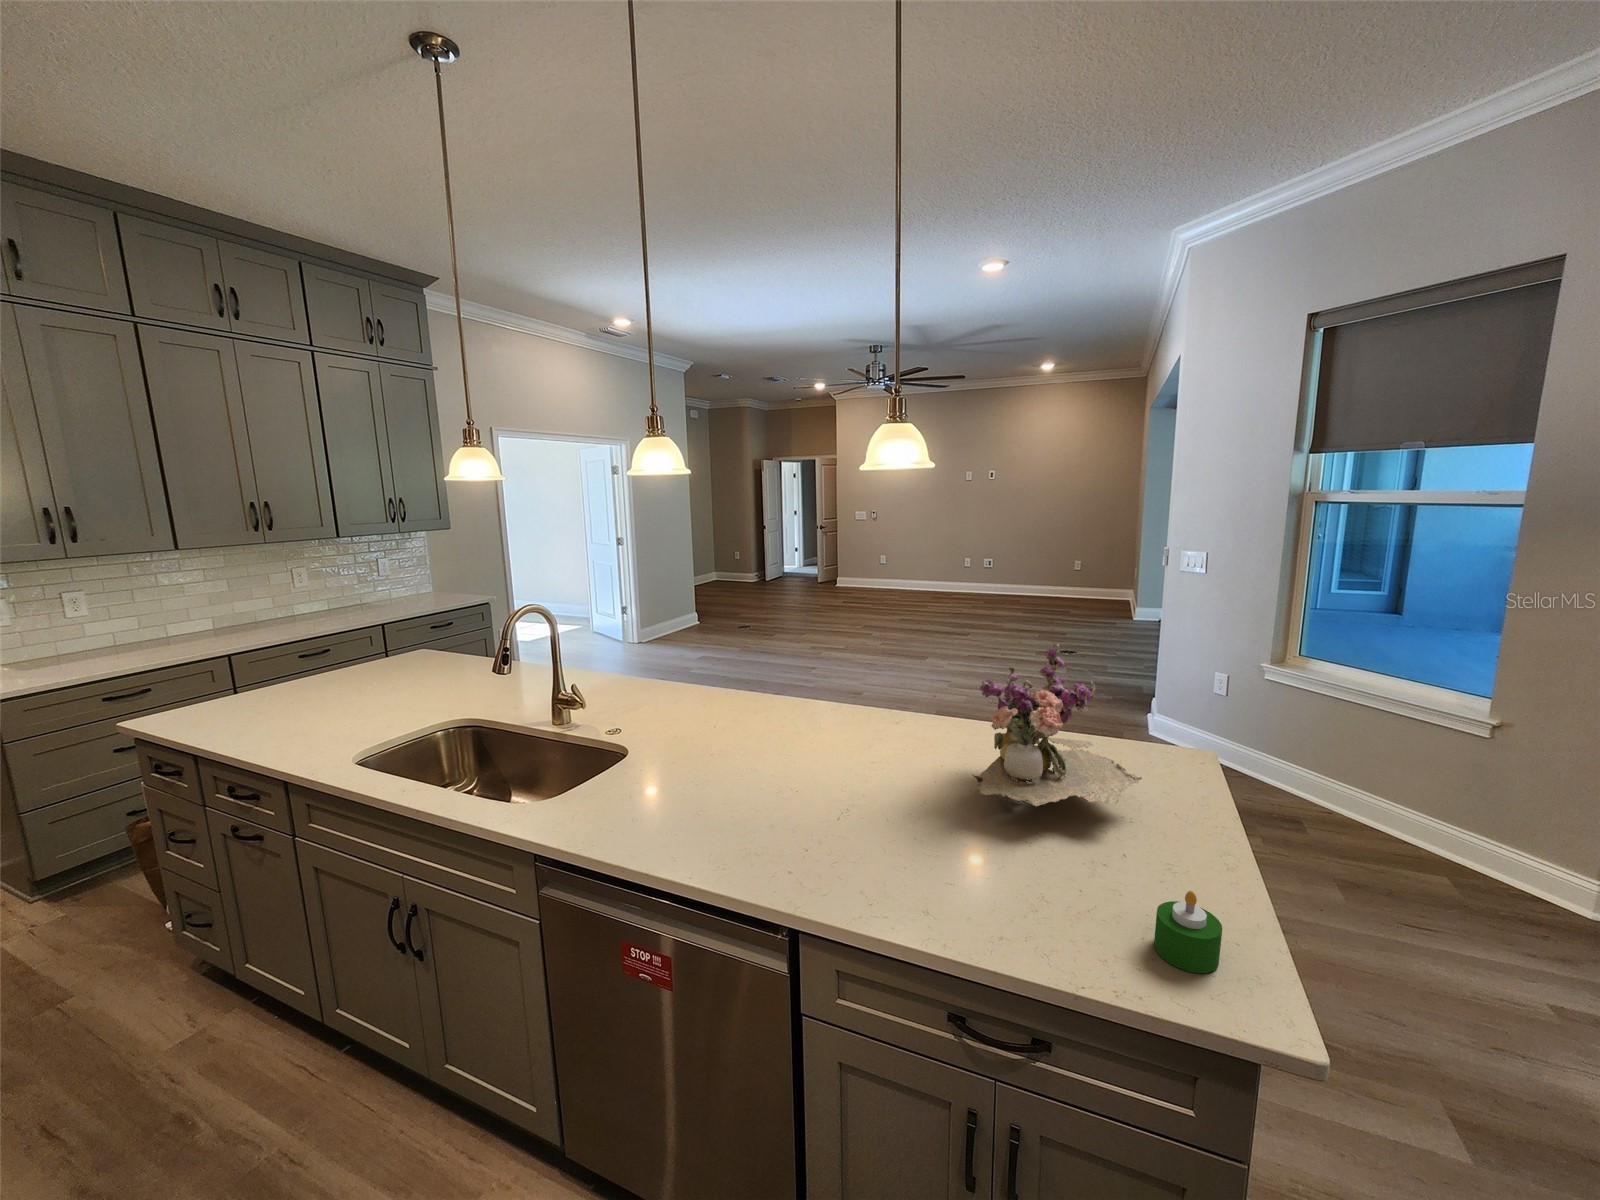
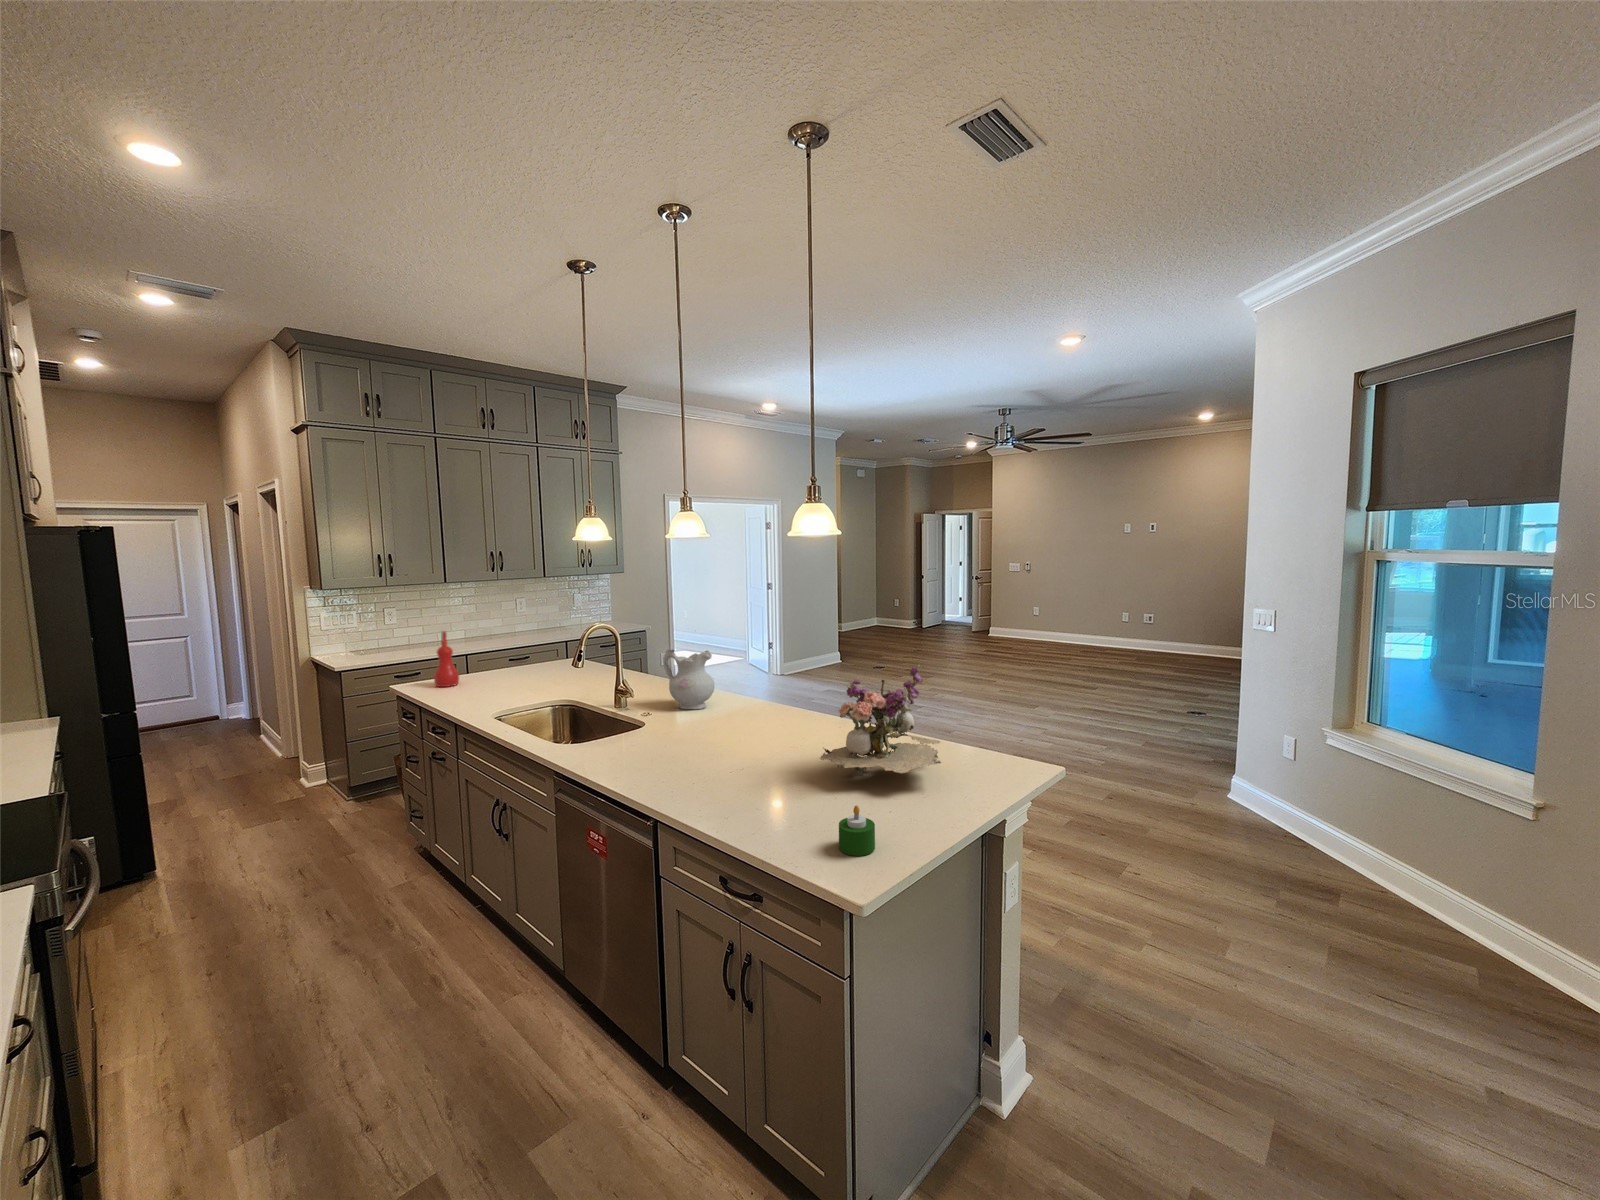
spray bottle: none [207,630,254,720] -> present [434,631,459,687]
ceramic pitcher: none [625,635,701,721] -> present [663,649,714,709]

